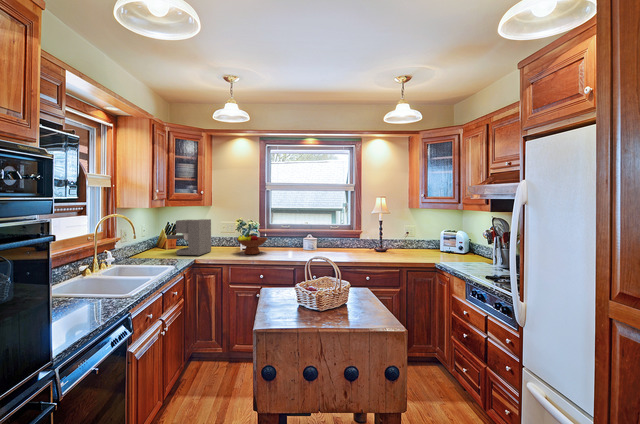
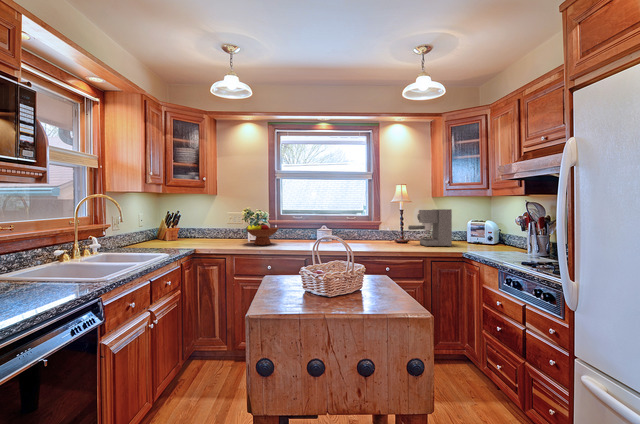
coffee maker: present [167,219,211,256] -> present [408,209,452,247]

